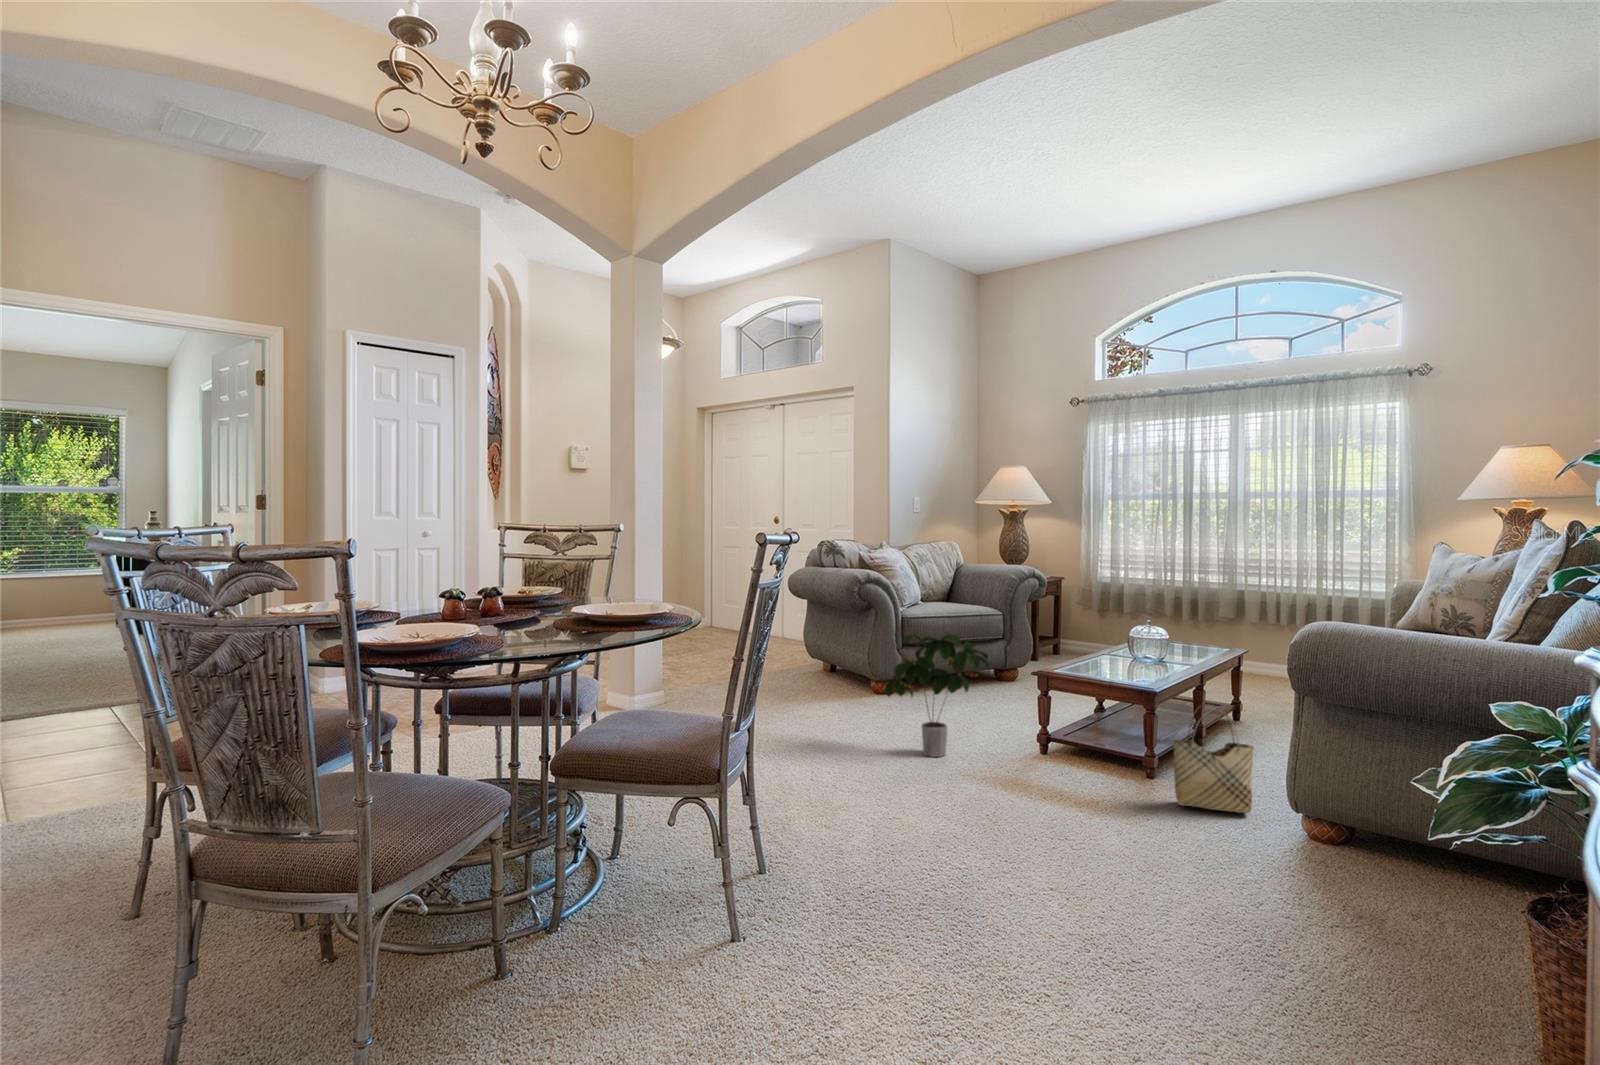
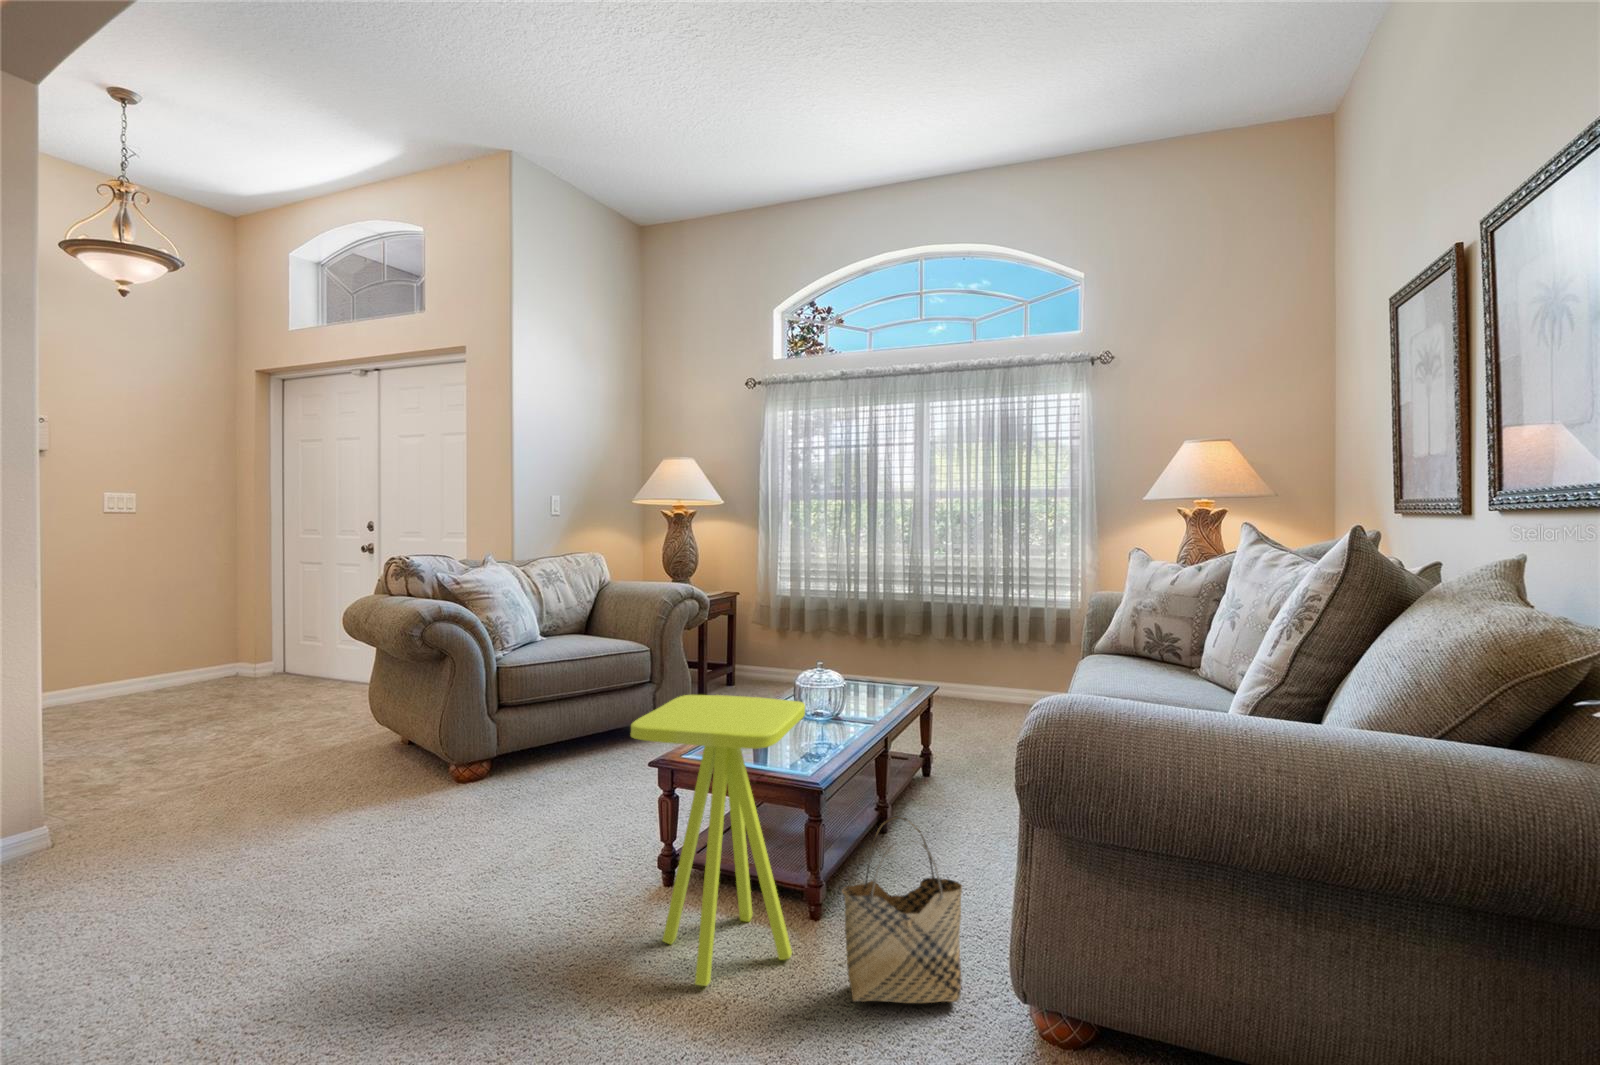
side table: none [1037,628,1145,790] -> present [631,695,805,986]
potted plant: present [881,635,990,757] -> none [387,717,573,931]

